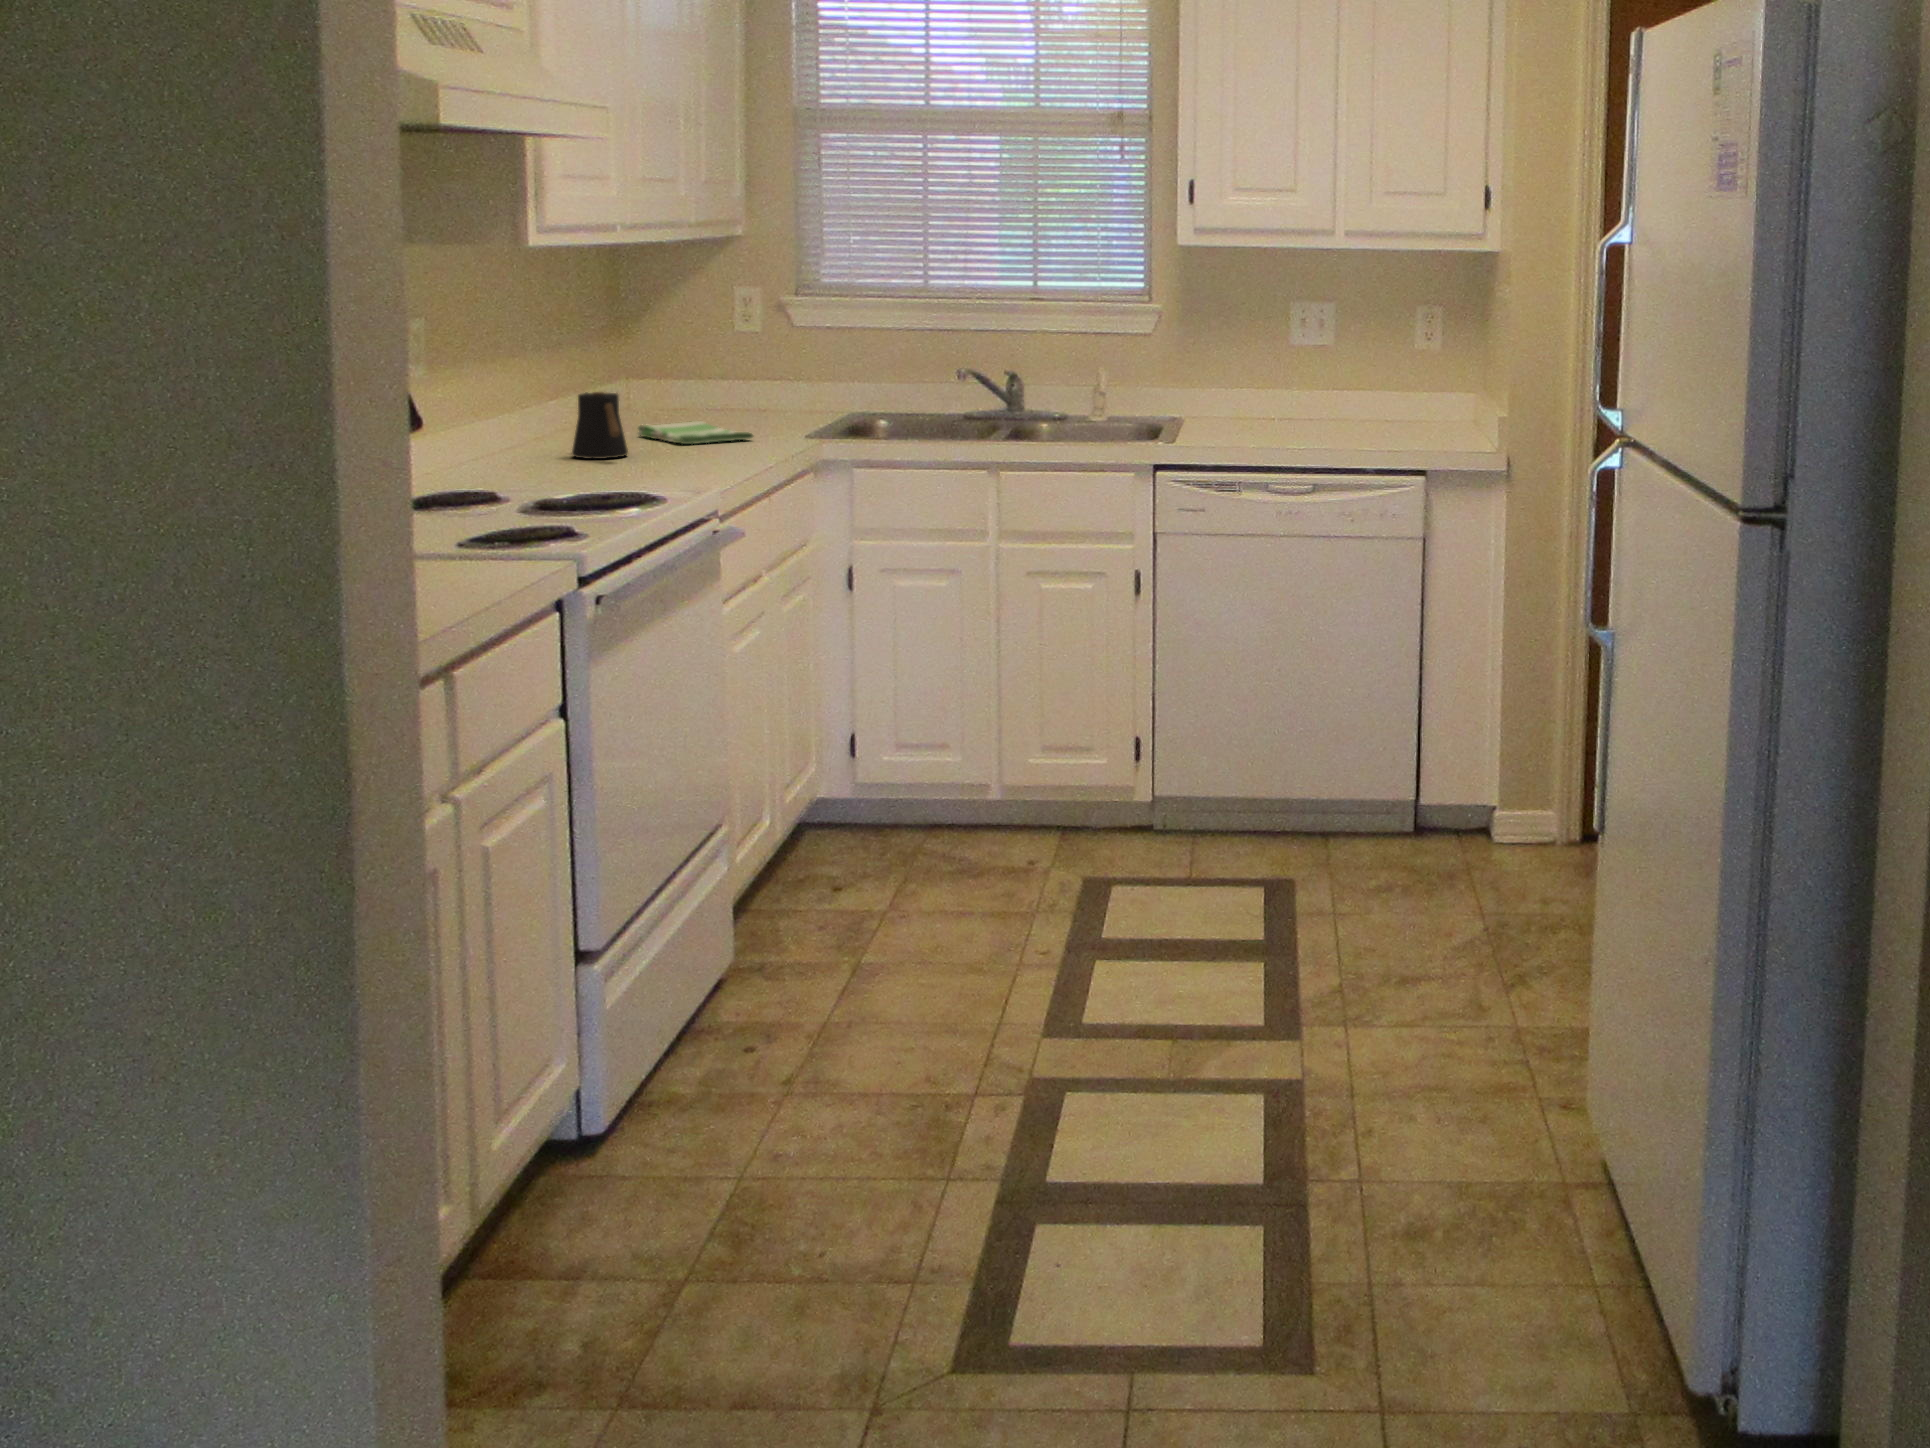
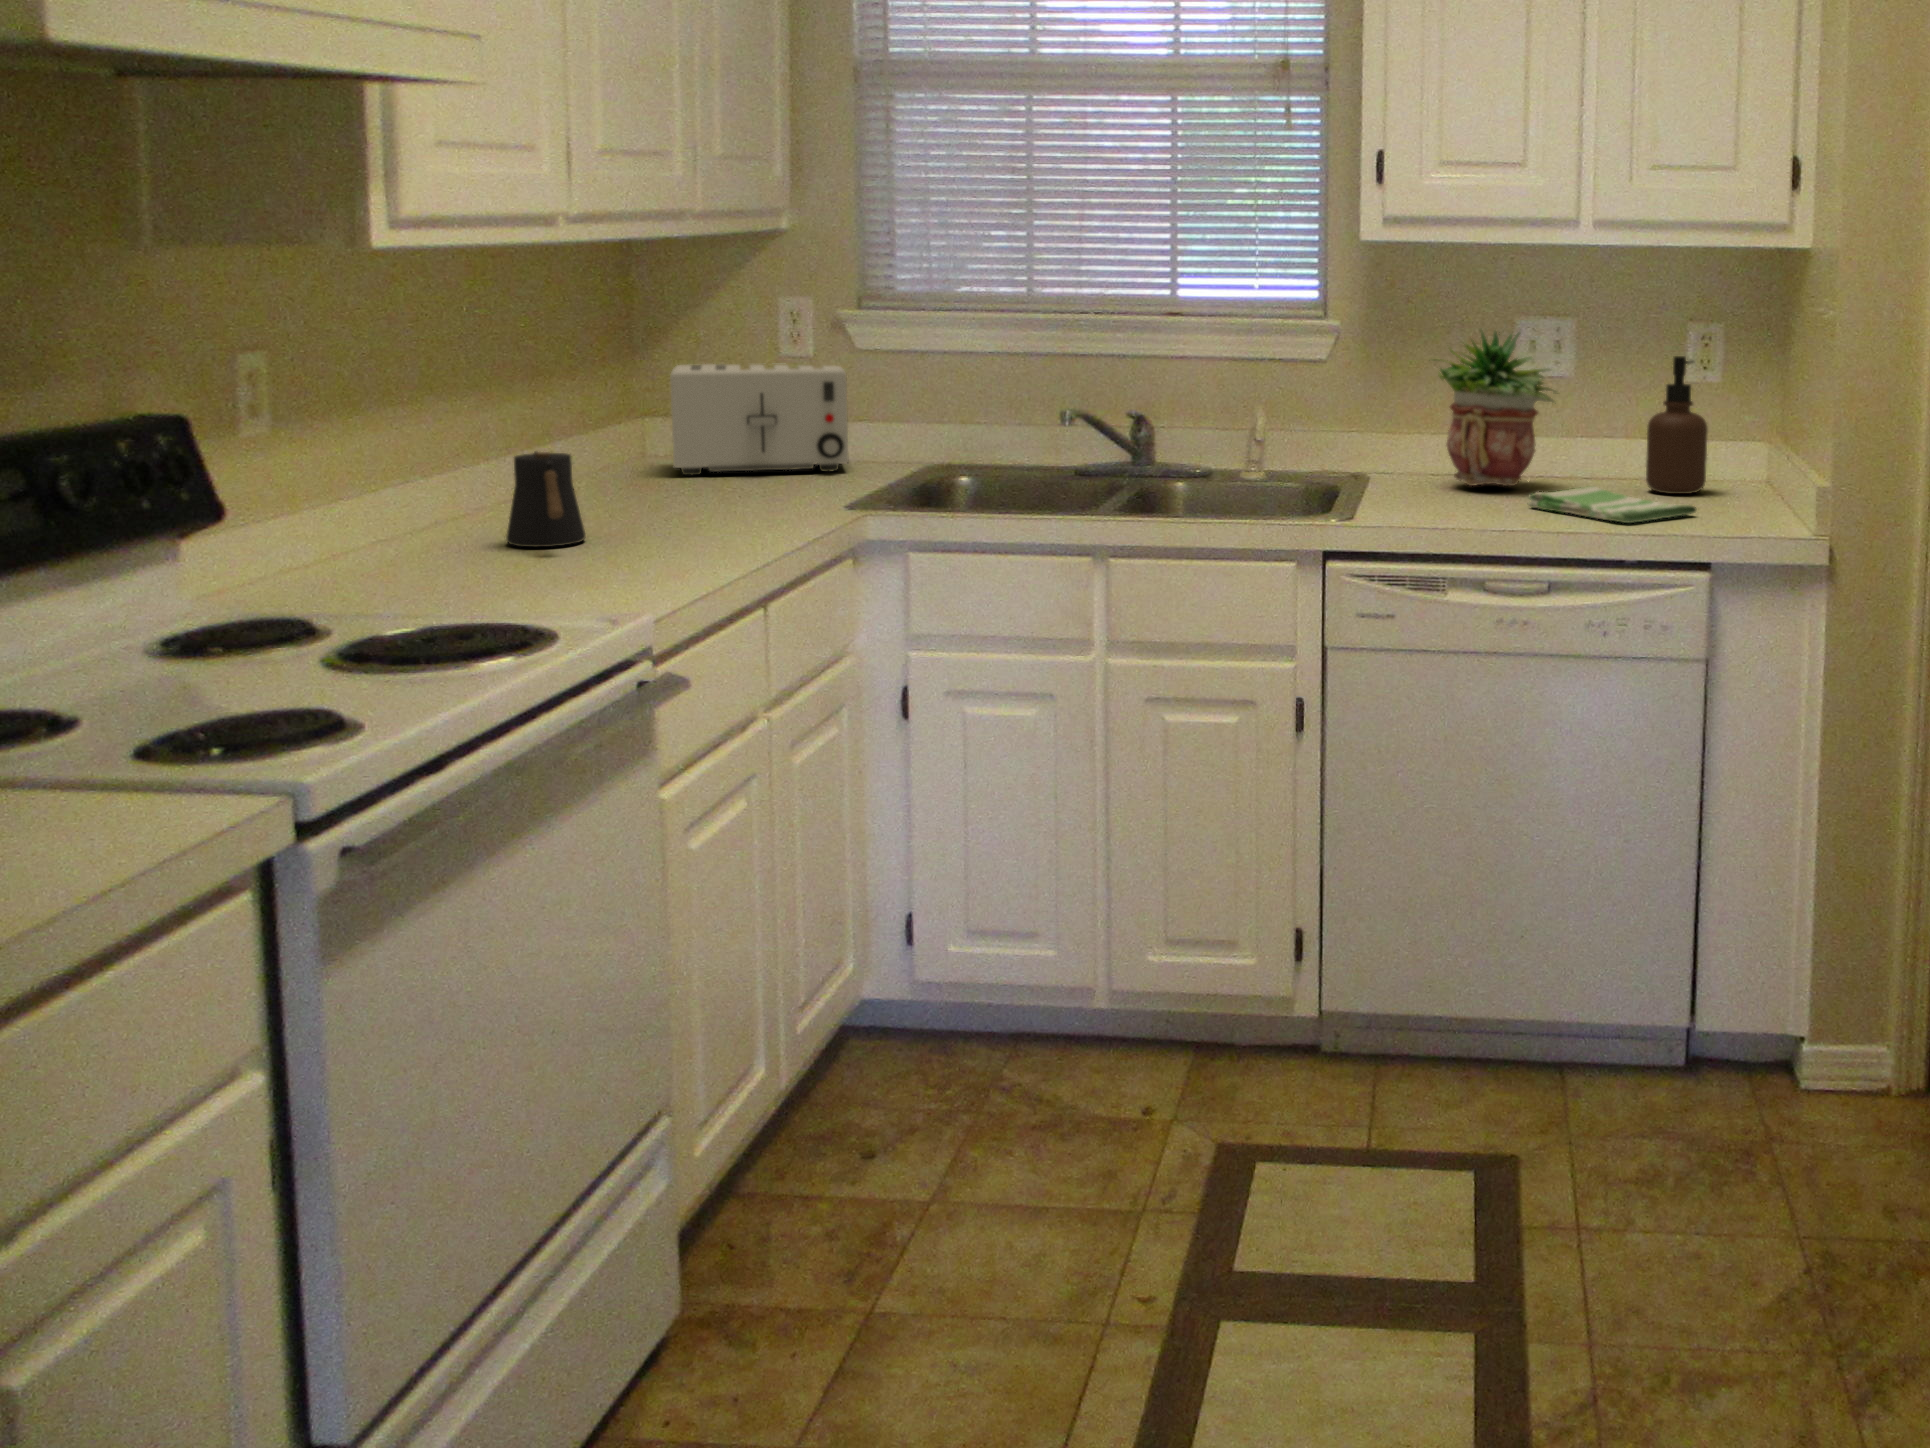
potted plant: none [1229,308,1325,425] -> present [1434,332,1558,486]
soap dispenser: none [1387,330,1431,430] -> present [1646,356,1708,494]
toaster: none [647,336,788,420] -> present [670,363,848,475]
dish towel: present [638,421,753,444] -> present [1529,486,1696,523]

